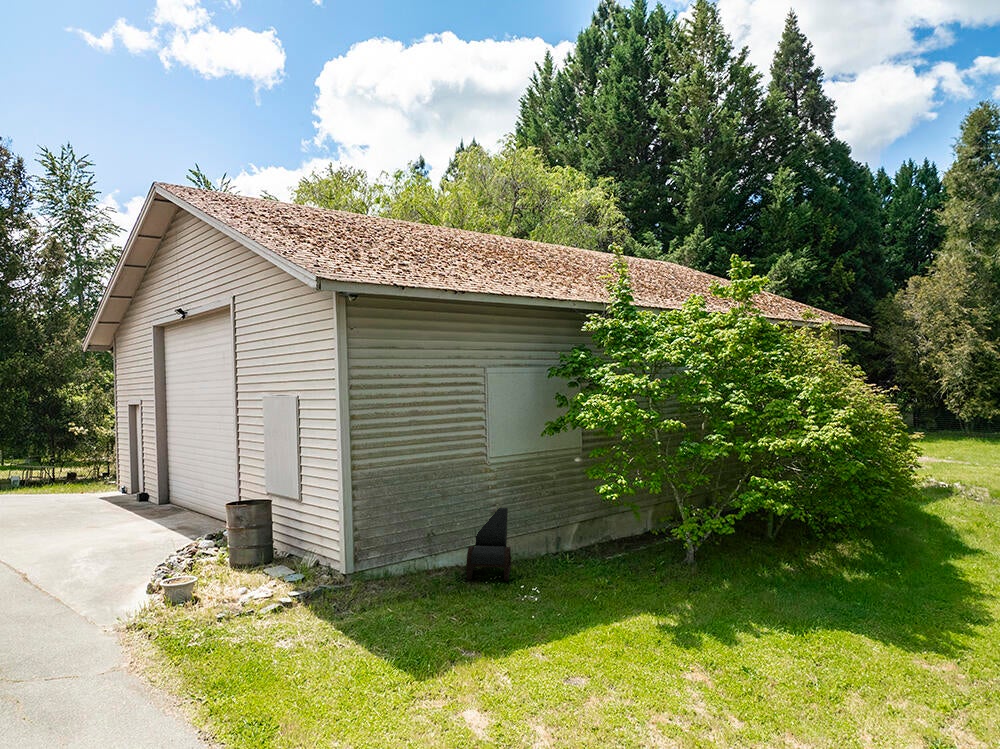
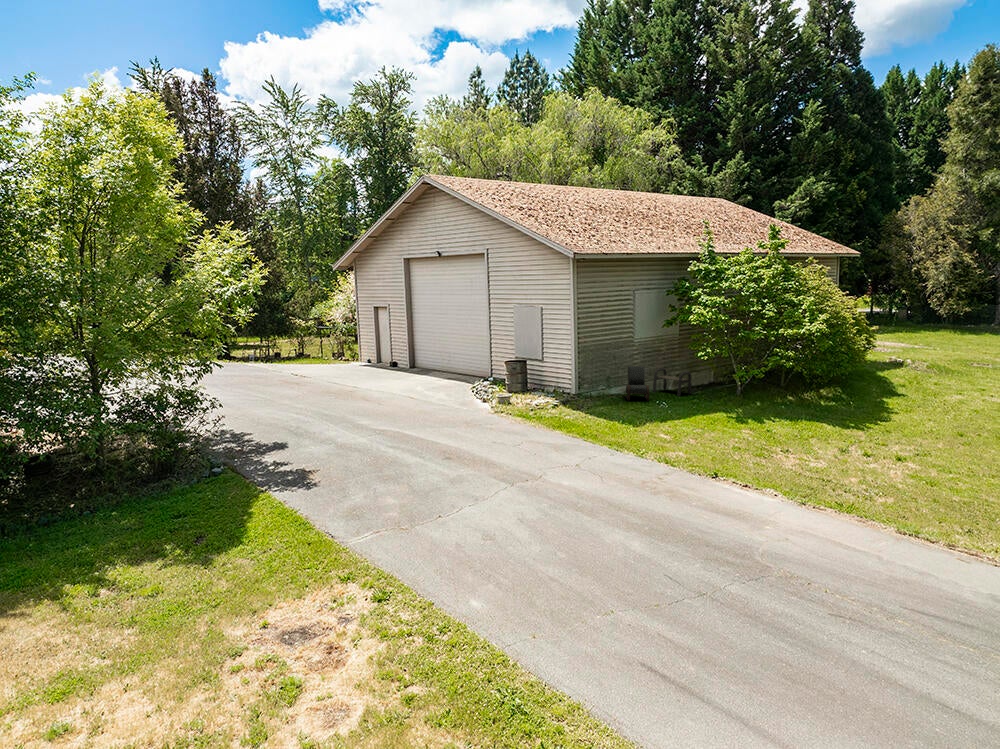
bench: none [533,507,601,567] -> present [653,368,691,396]

